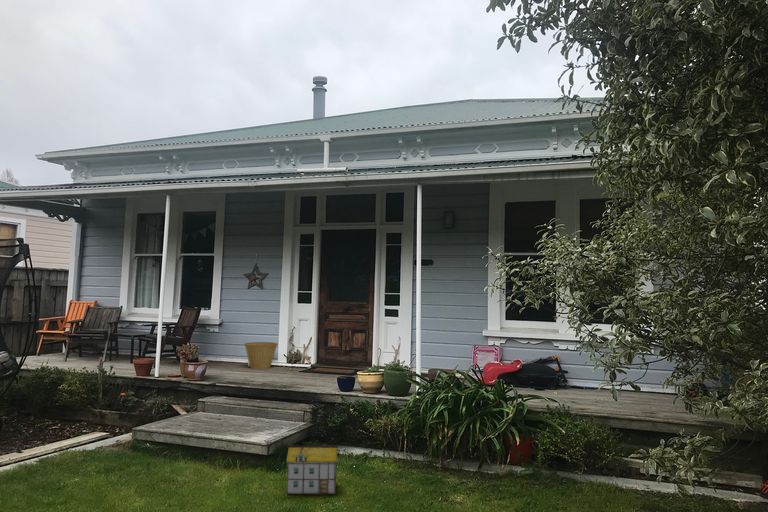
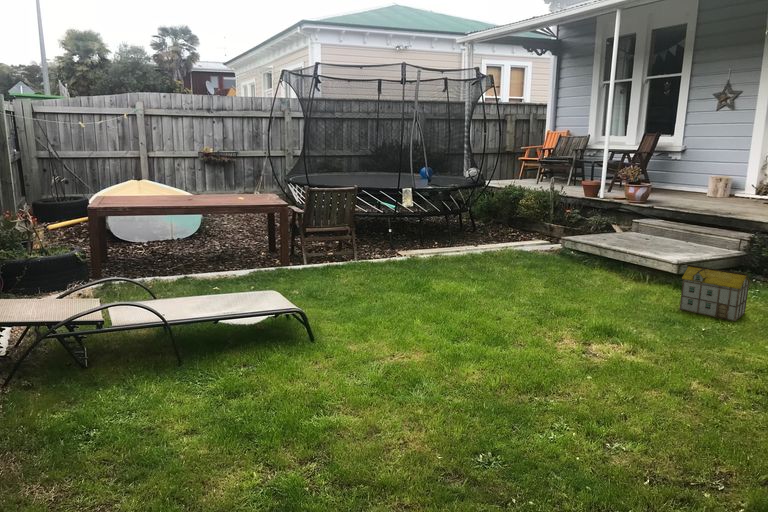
basket: present [245,342,278,369] -> none [702,170,745,199]

